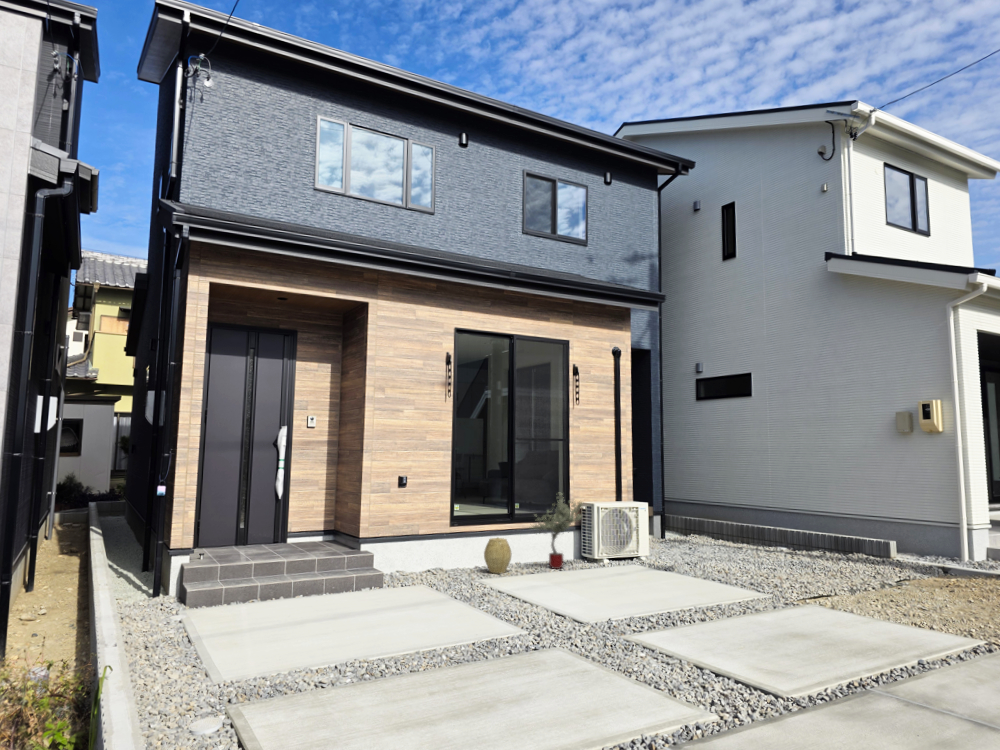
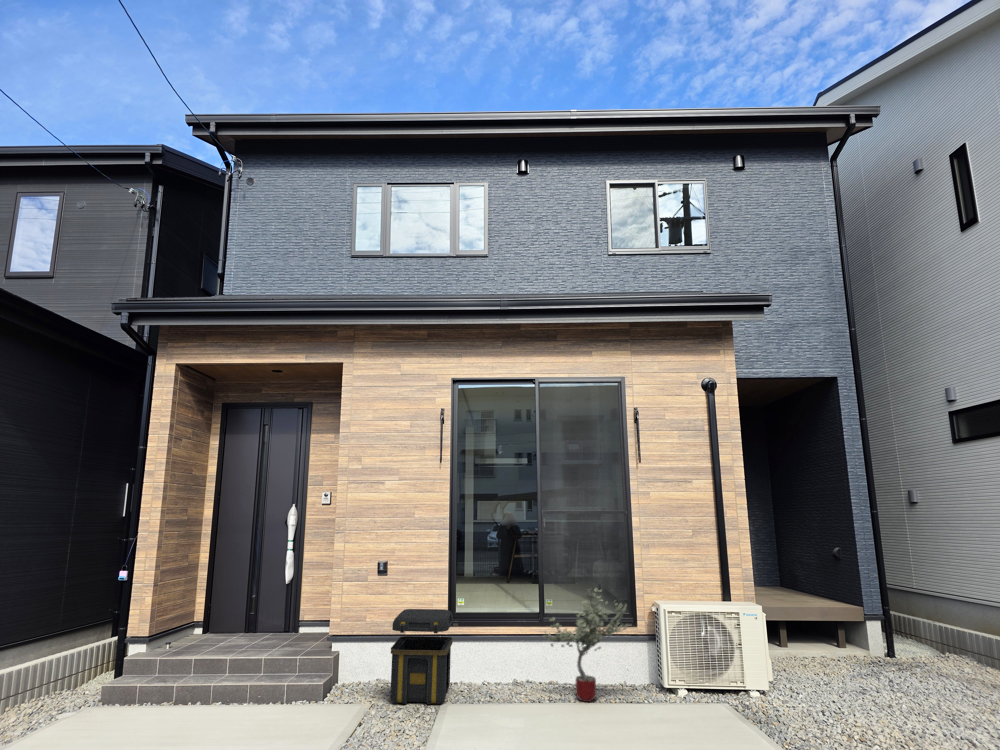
toolbox: none [425,514,480,584] -> present [390,609,453,705]
woven basket: present [484,538,511,573] -> none [481,645,517,697]

